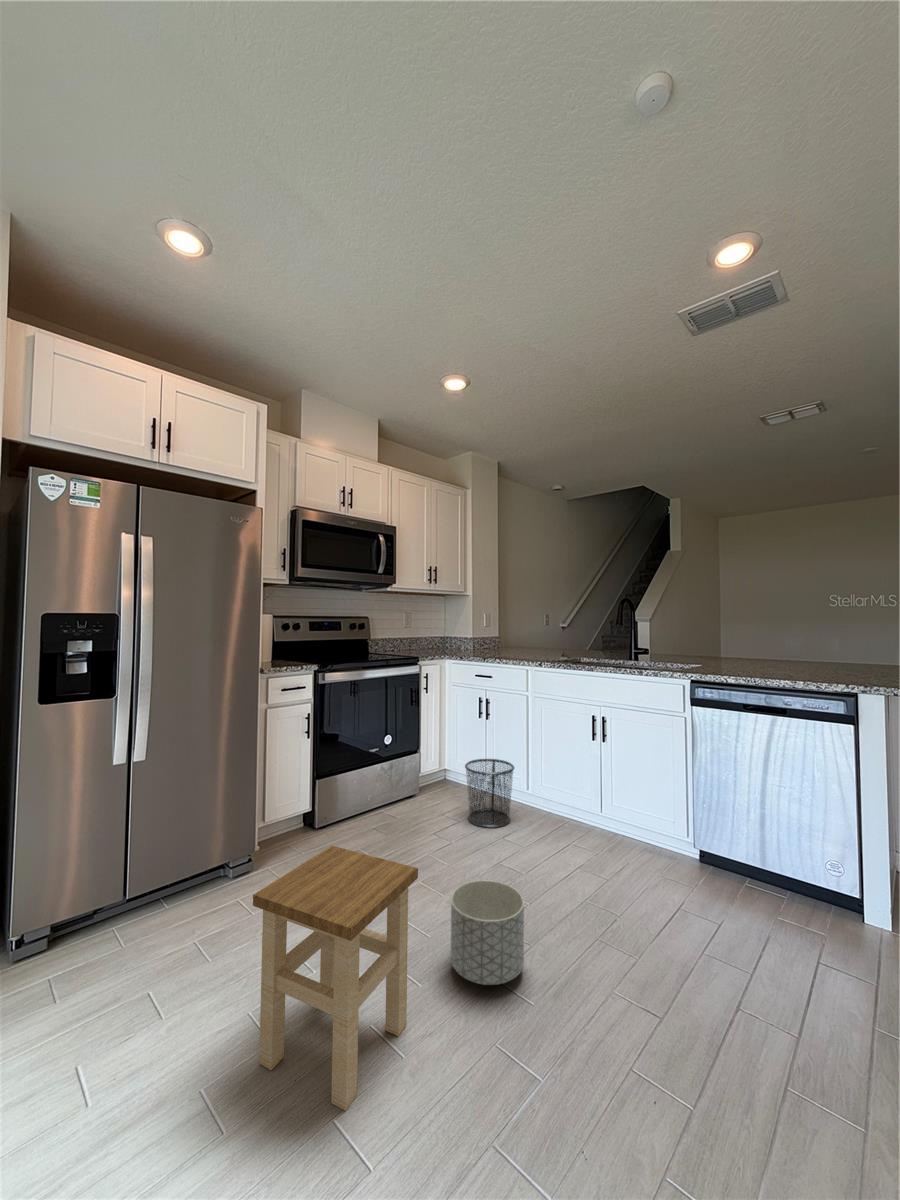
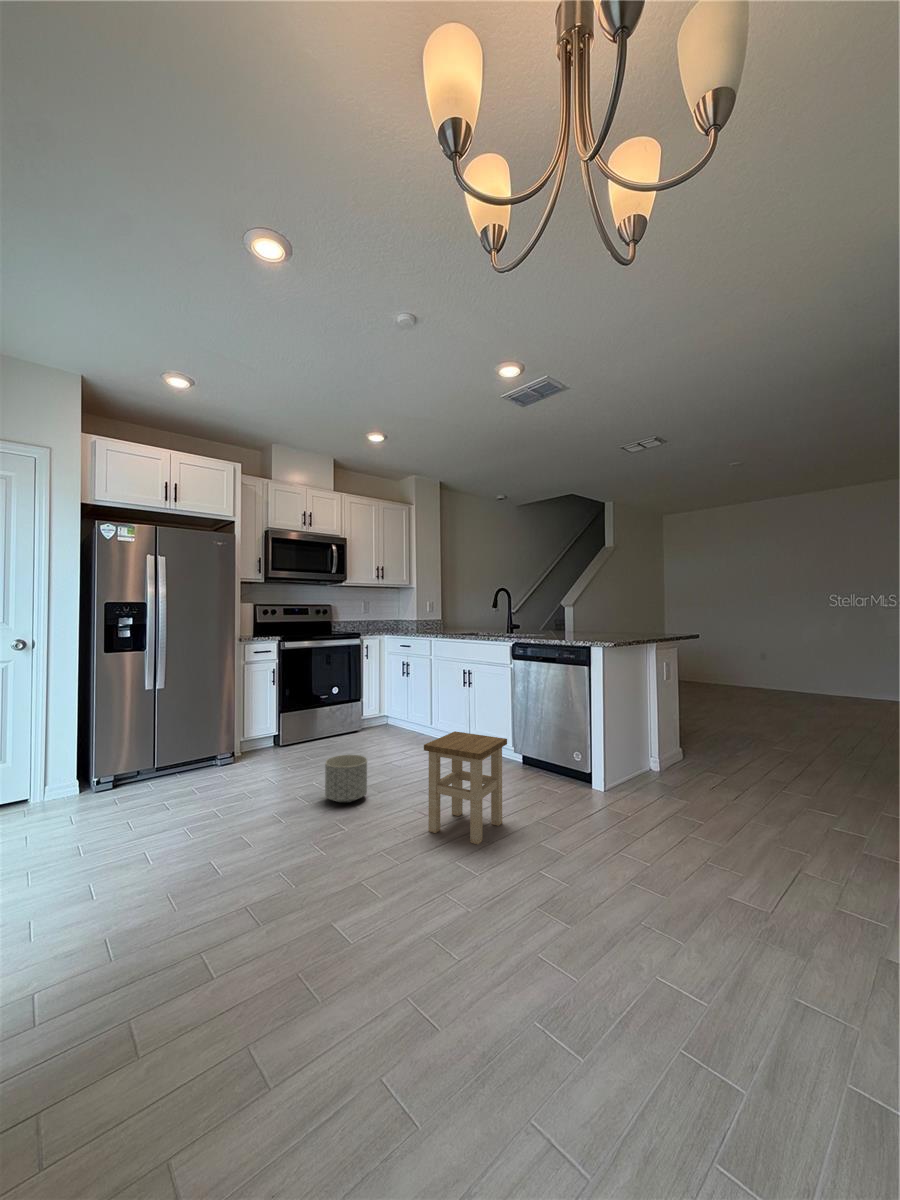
waste bin: present [465,759,514,828] -> none [384,703,419,747]
stool: present [253,846,418,1111] -> present [424,731,507,844]

